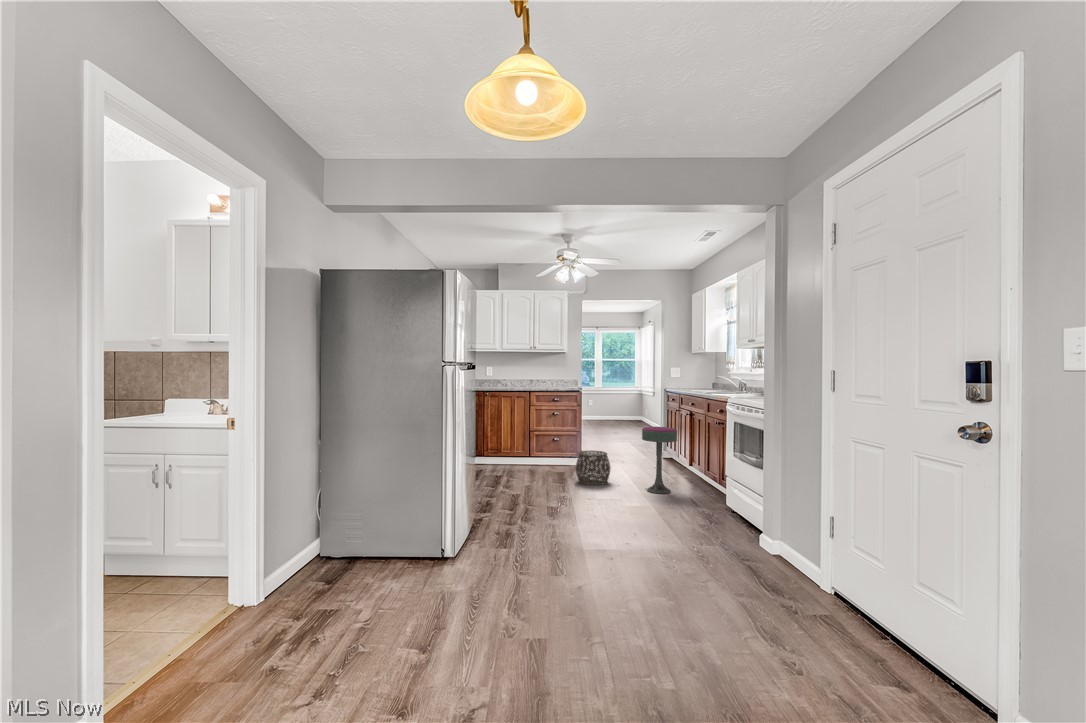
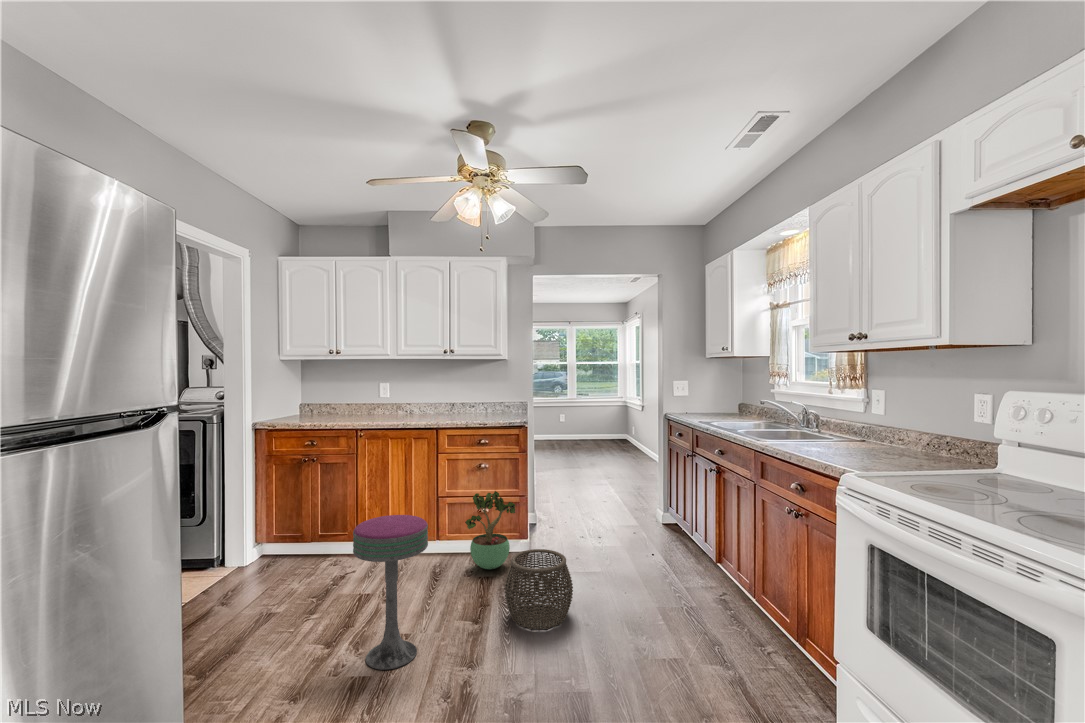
potted plant: none [548,425,577,469] -> present [465,491,515,569]
bar stool: present [642,427,677,494] -> present [353,515,428,670]

